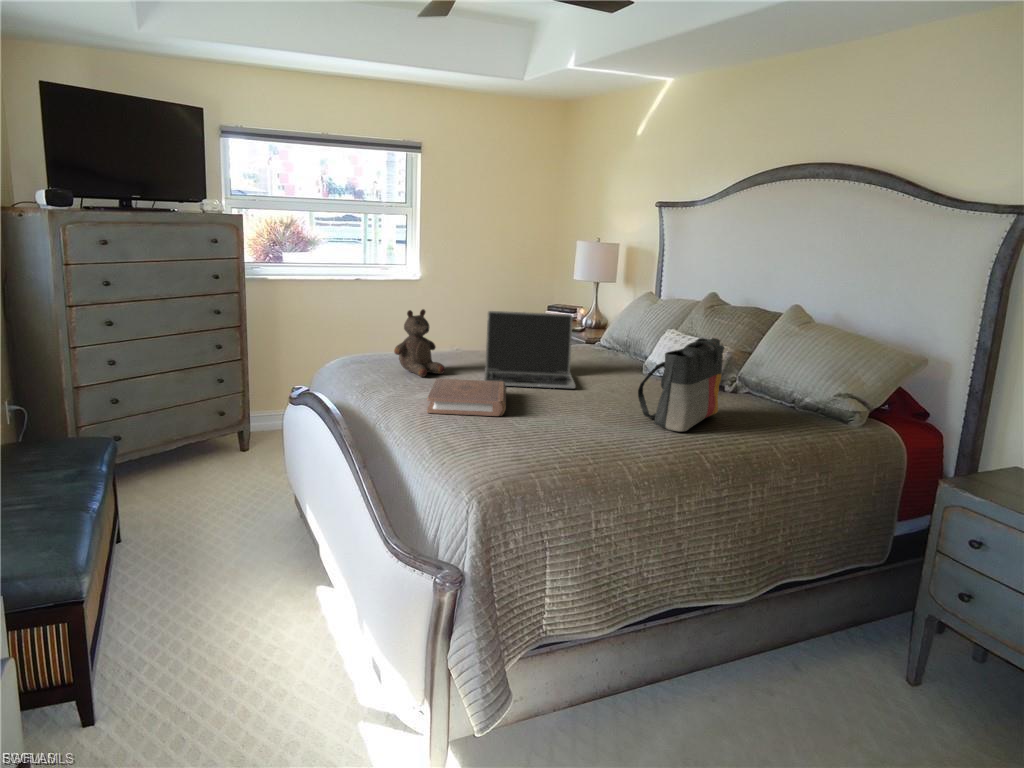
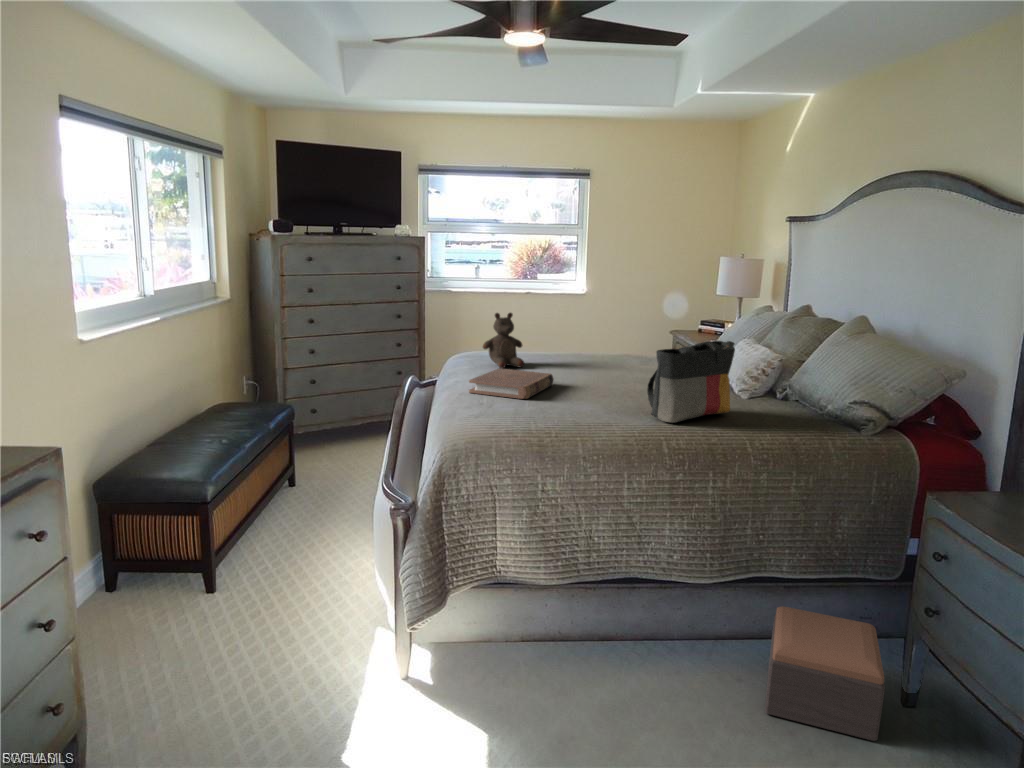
laptop: present [484,311,575,389] -> none [546,316,641,385]
footstool: none [787,610,938,731] -> present [765,606,885,741]

